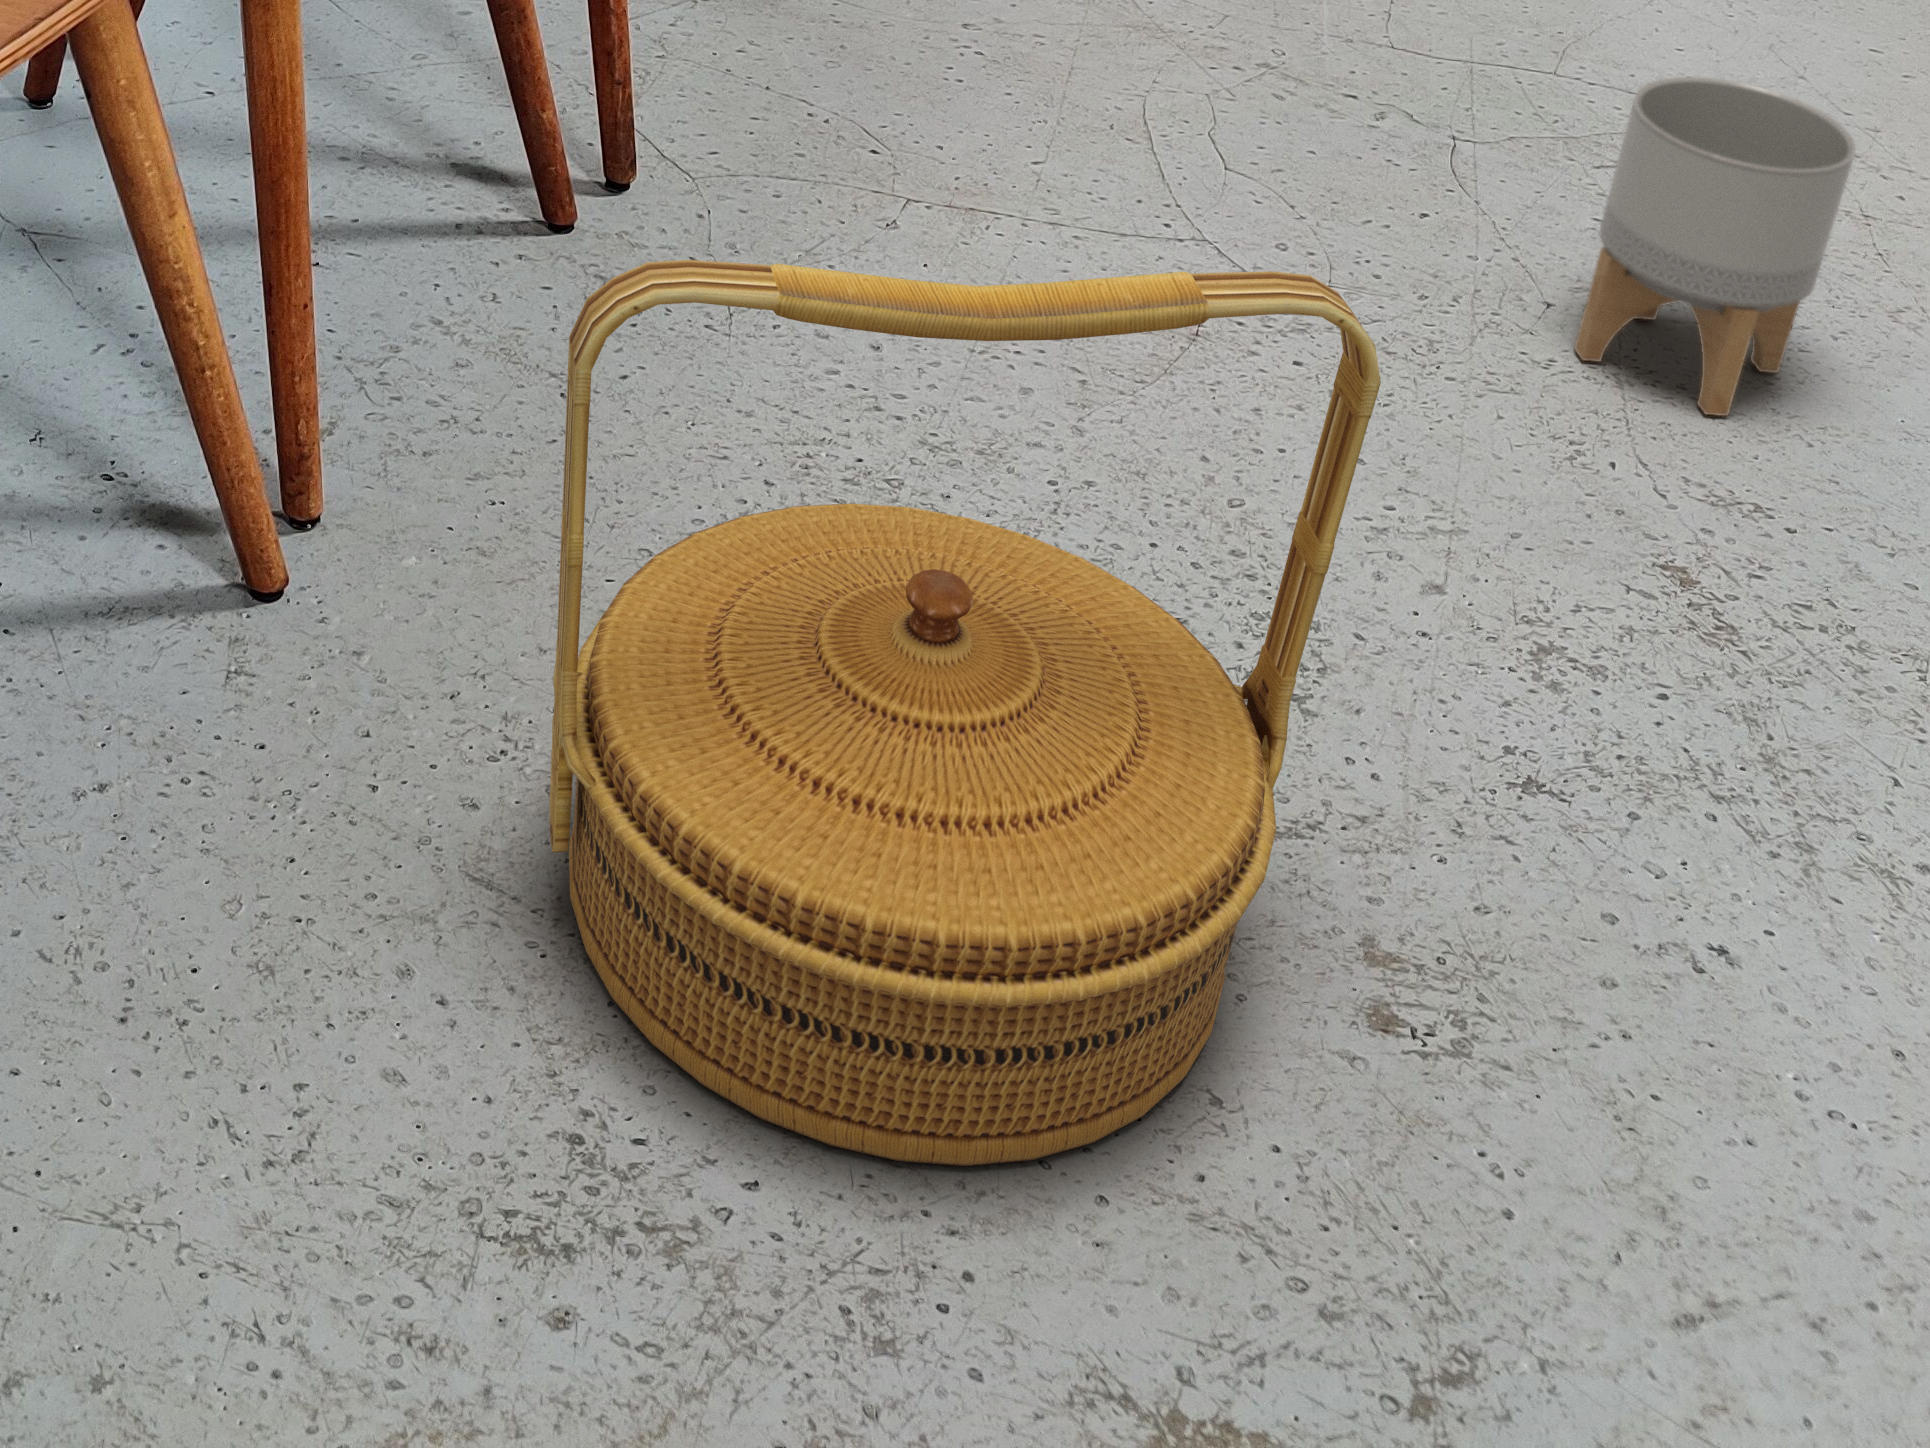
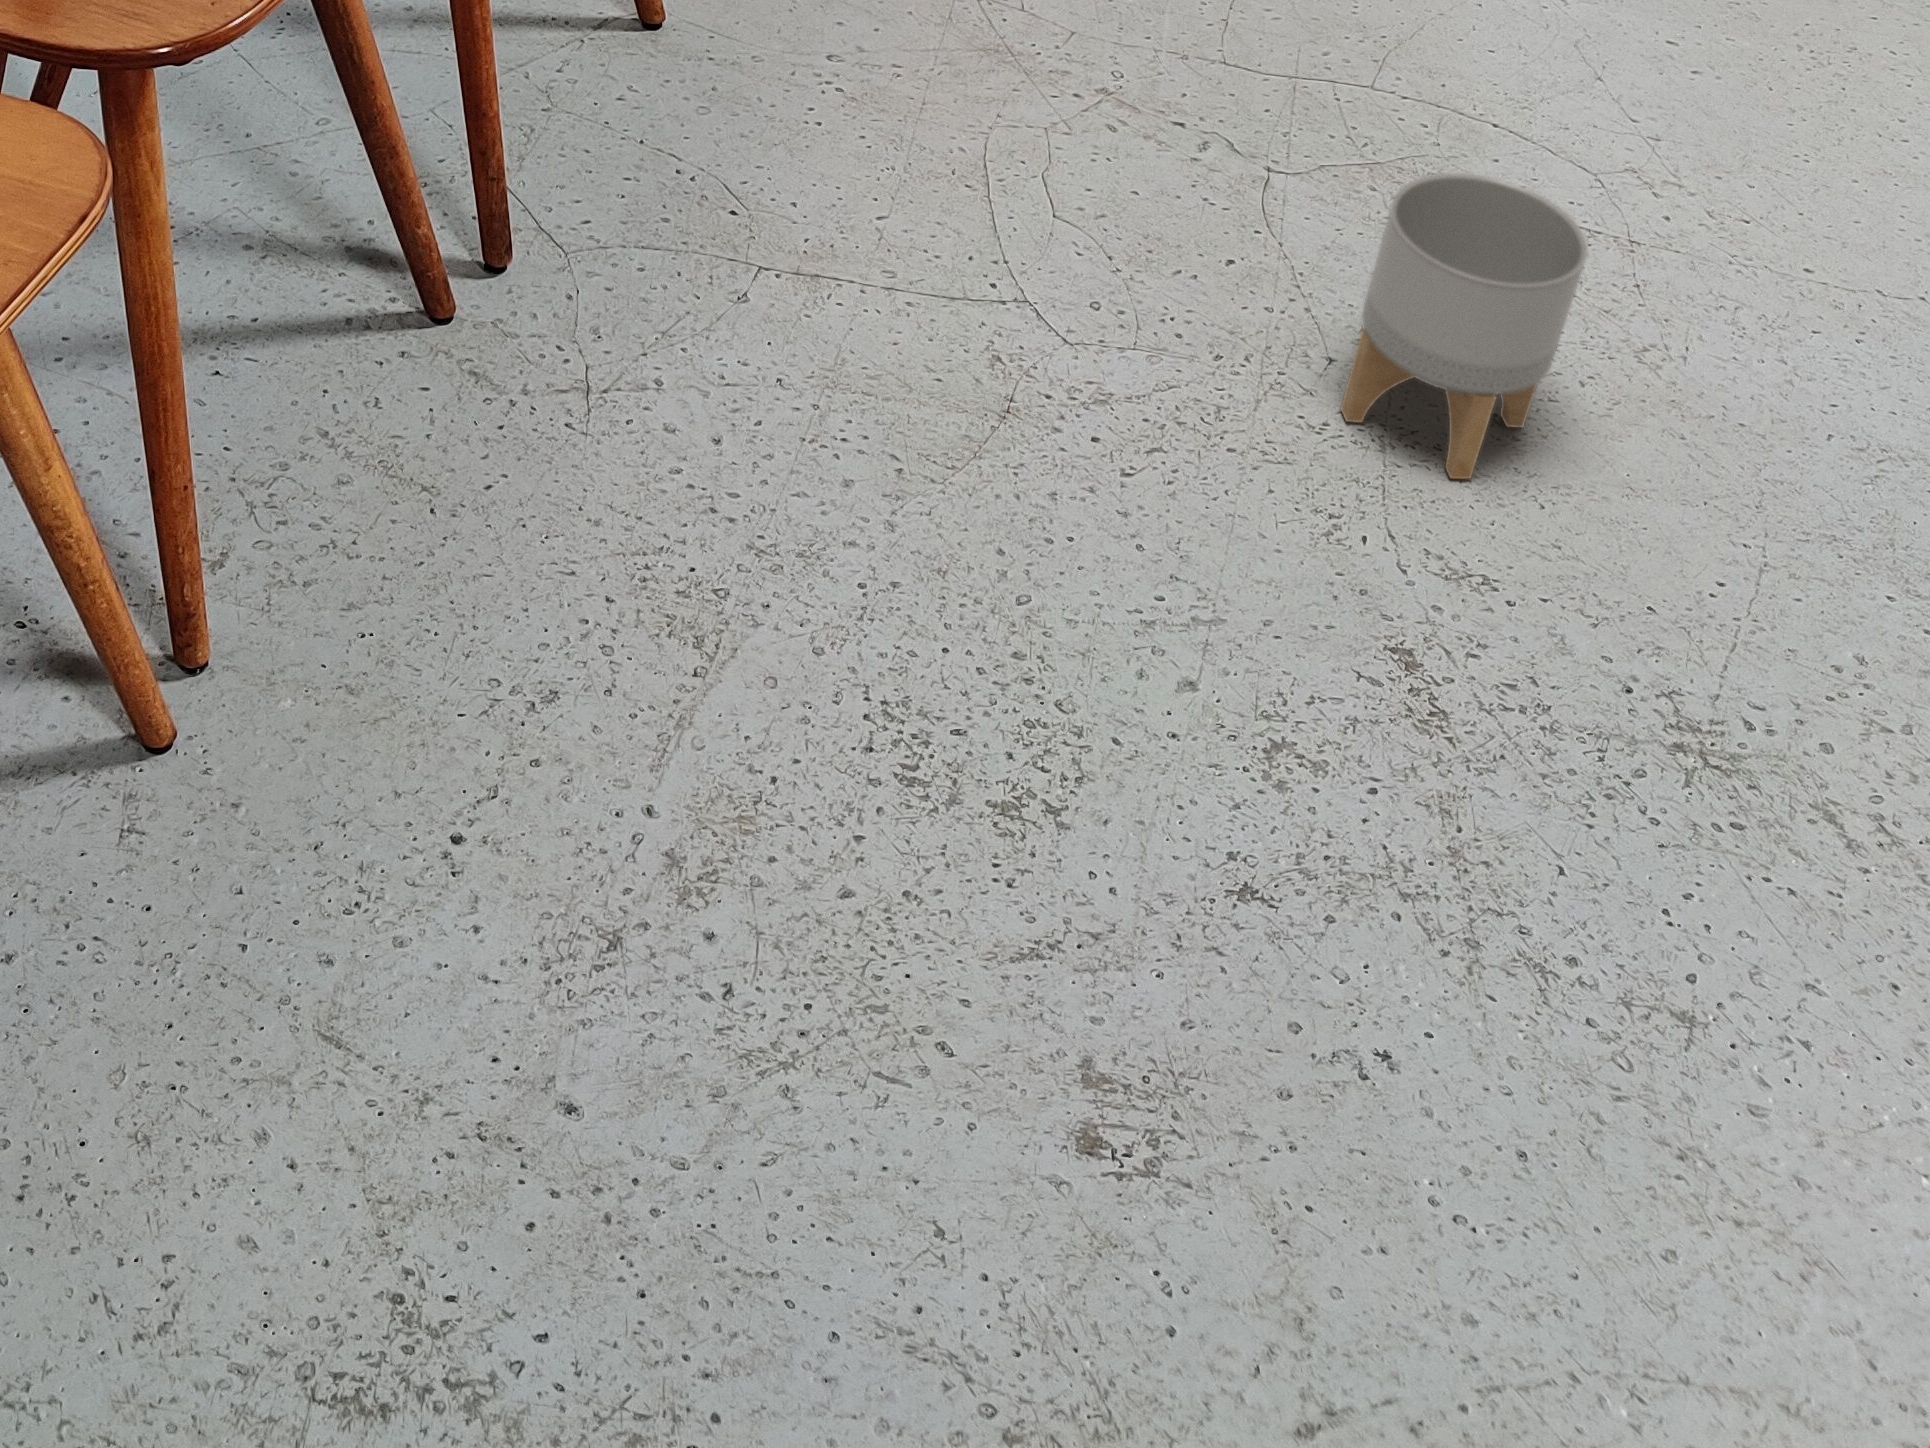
basket: present [549,260,1381,1166] -> none [369,582,1070,1308]

